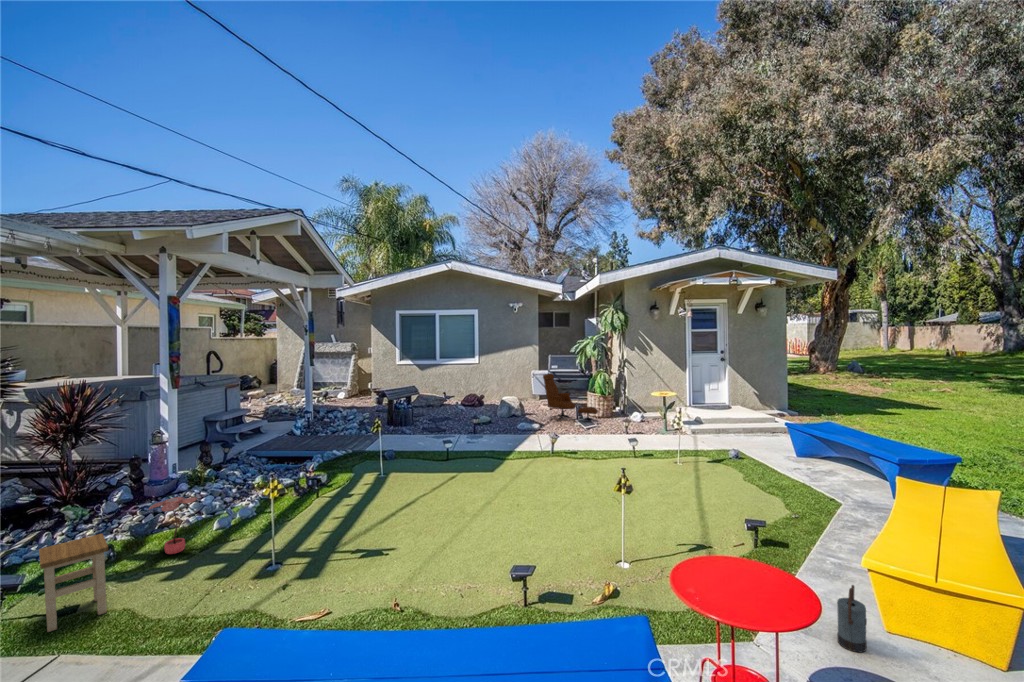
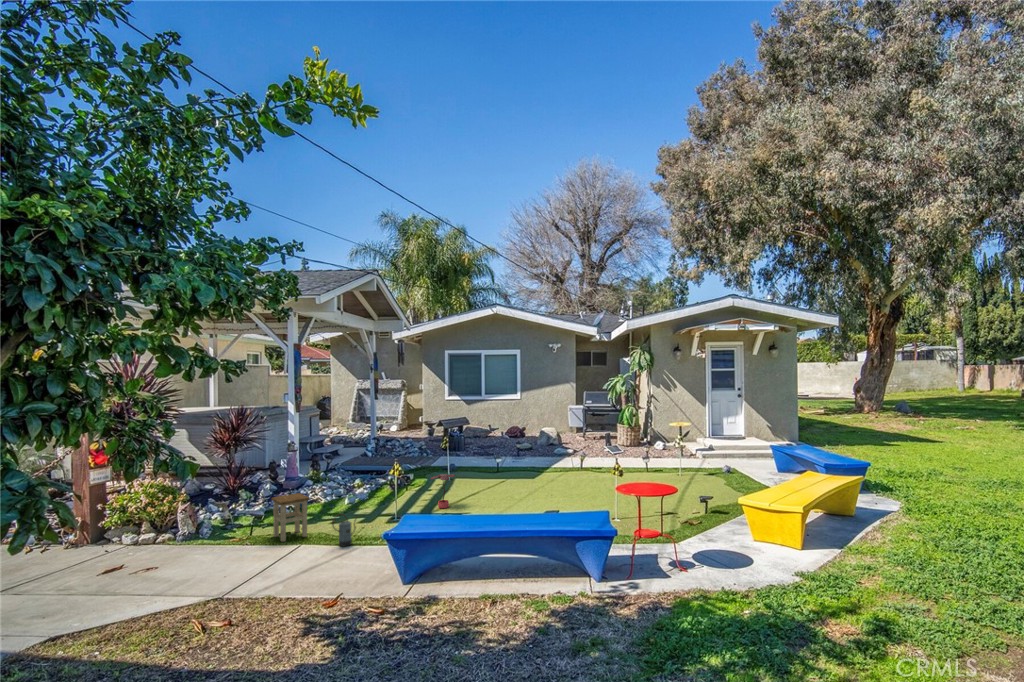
lounge chair: present [543,374,598,421] -> none [576,407,625,451]
potted plant: present [149,497,197,554] -> present [431,474,455,508]
watering can: present [837,585,867,652] -> present [332,514,357,546]

